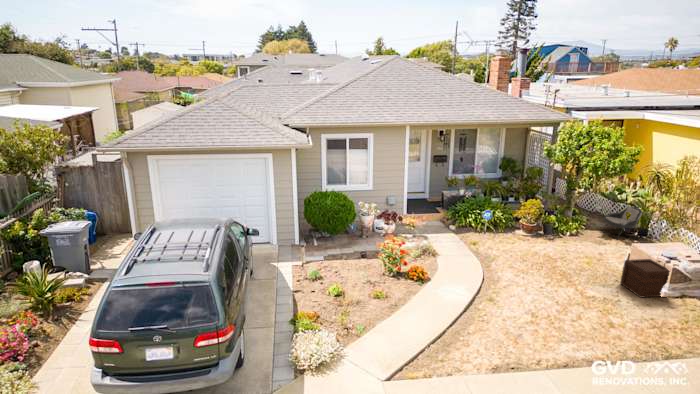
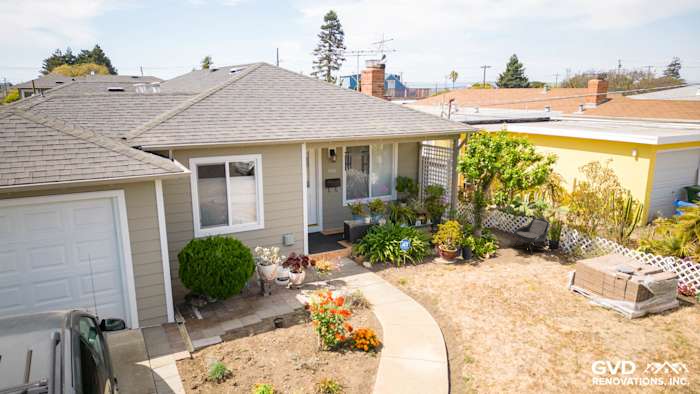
wooden crate: present [620,259,670,297] -> none [571,273,623,317]

